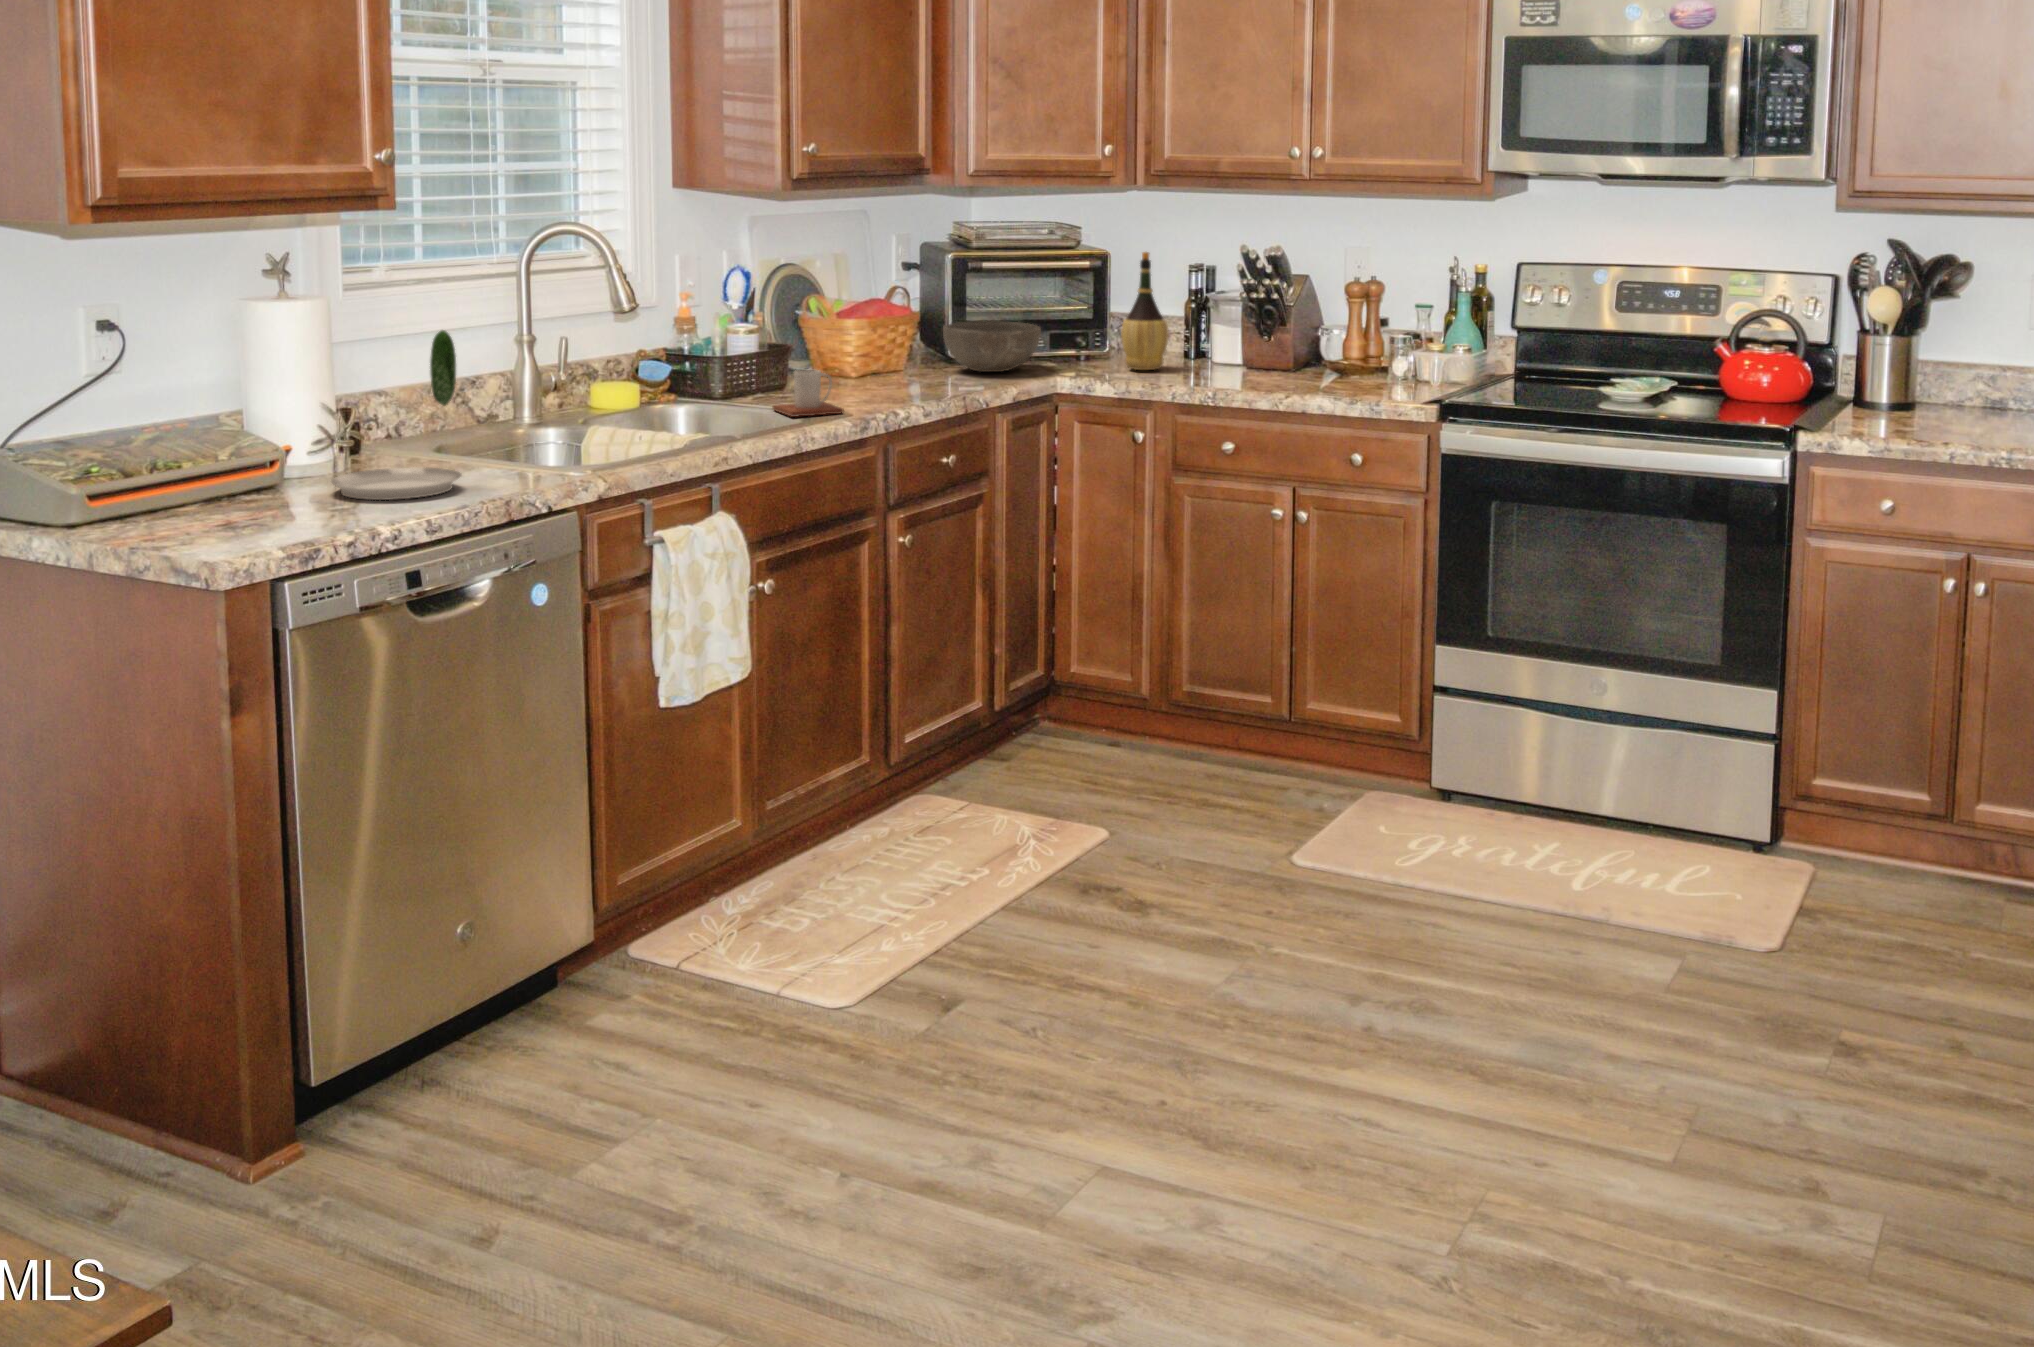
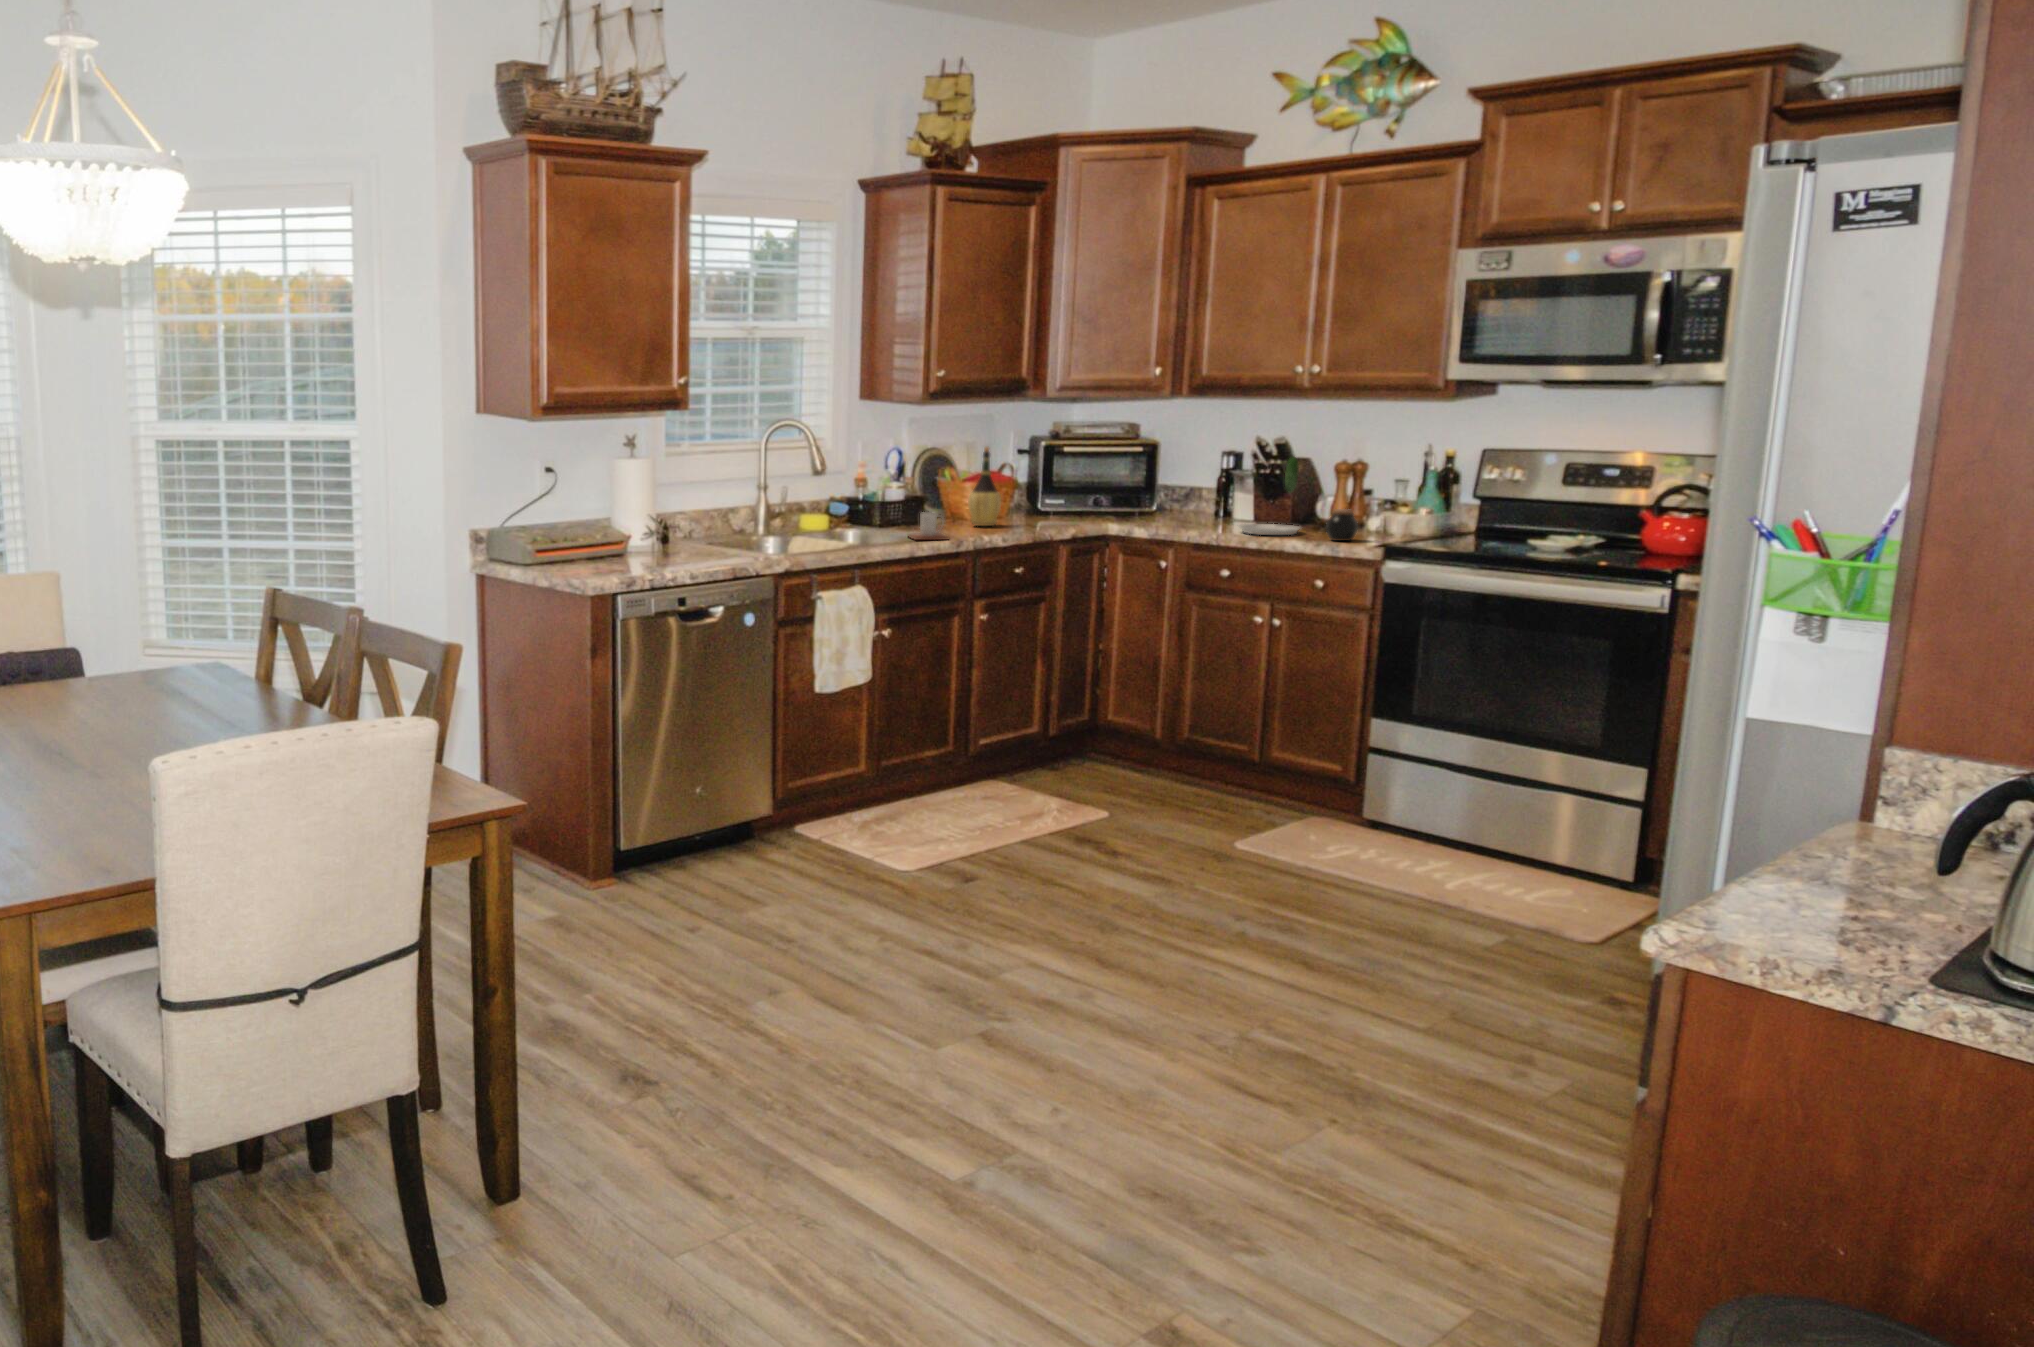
wine bottle: present [1121,252,1169,370] -> present [968,447,1001,526]
bowl: present [943,321,1041,372] -> none [1031,489,1100,522]
plate: present [331,330,461,500] -> present [1239,457,1300,535]
jar: none [1363,350,1402,395] -> present [1326,509,1358,541]

